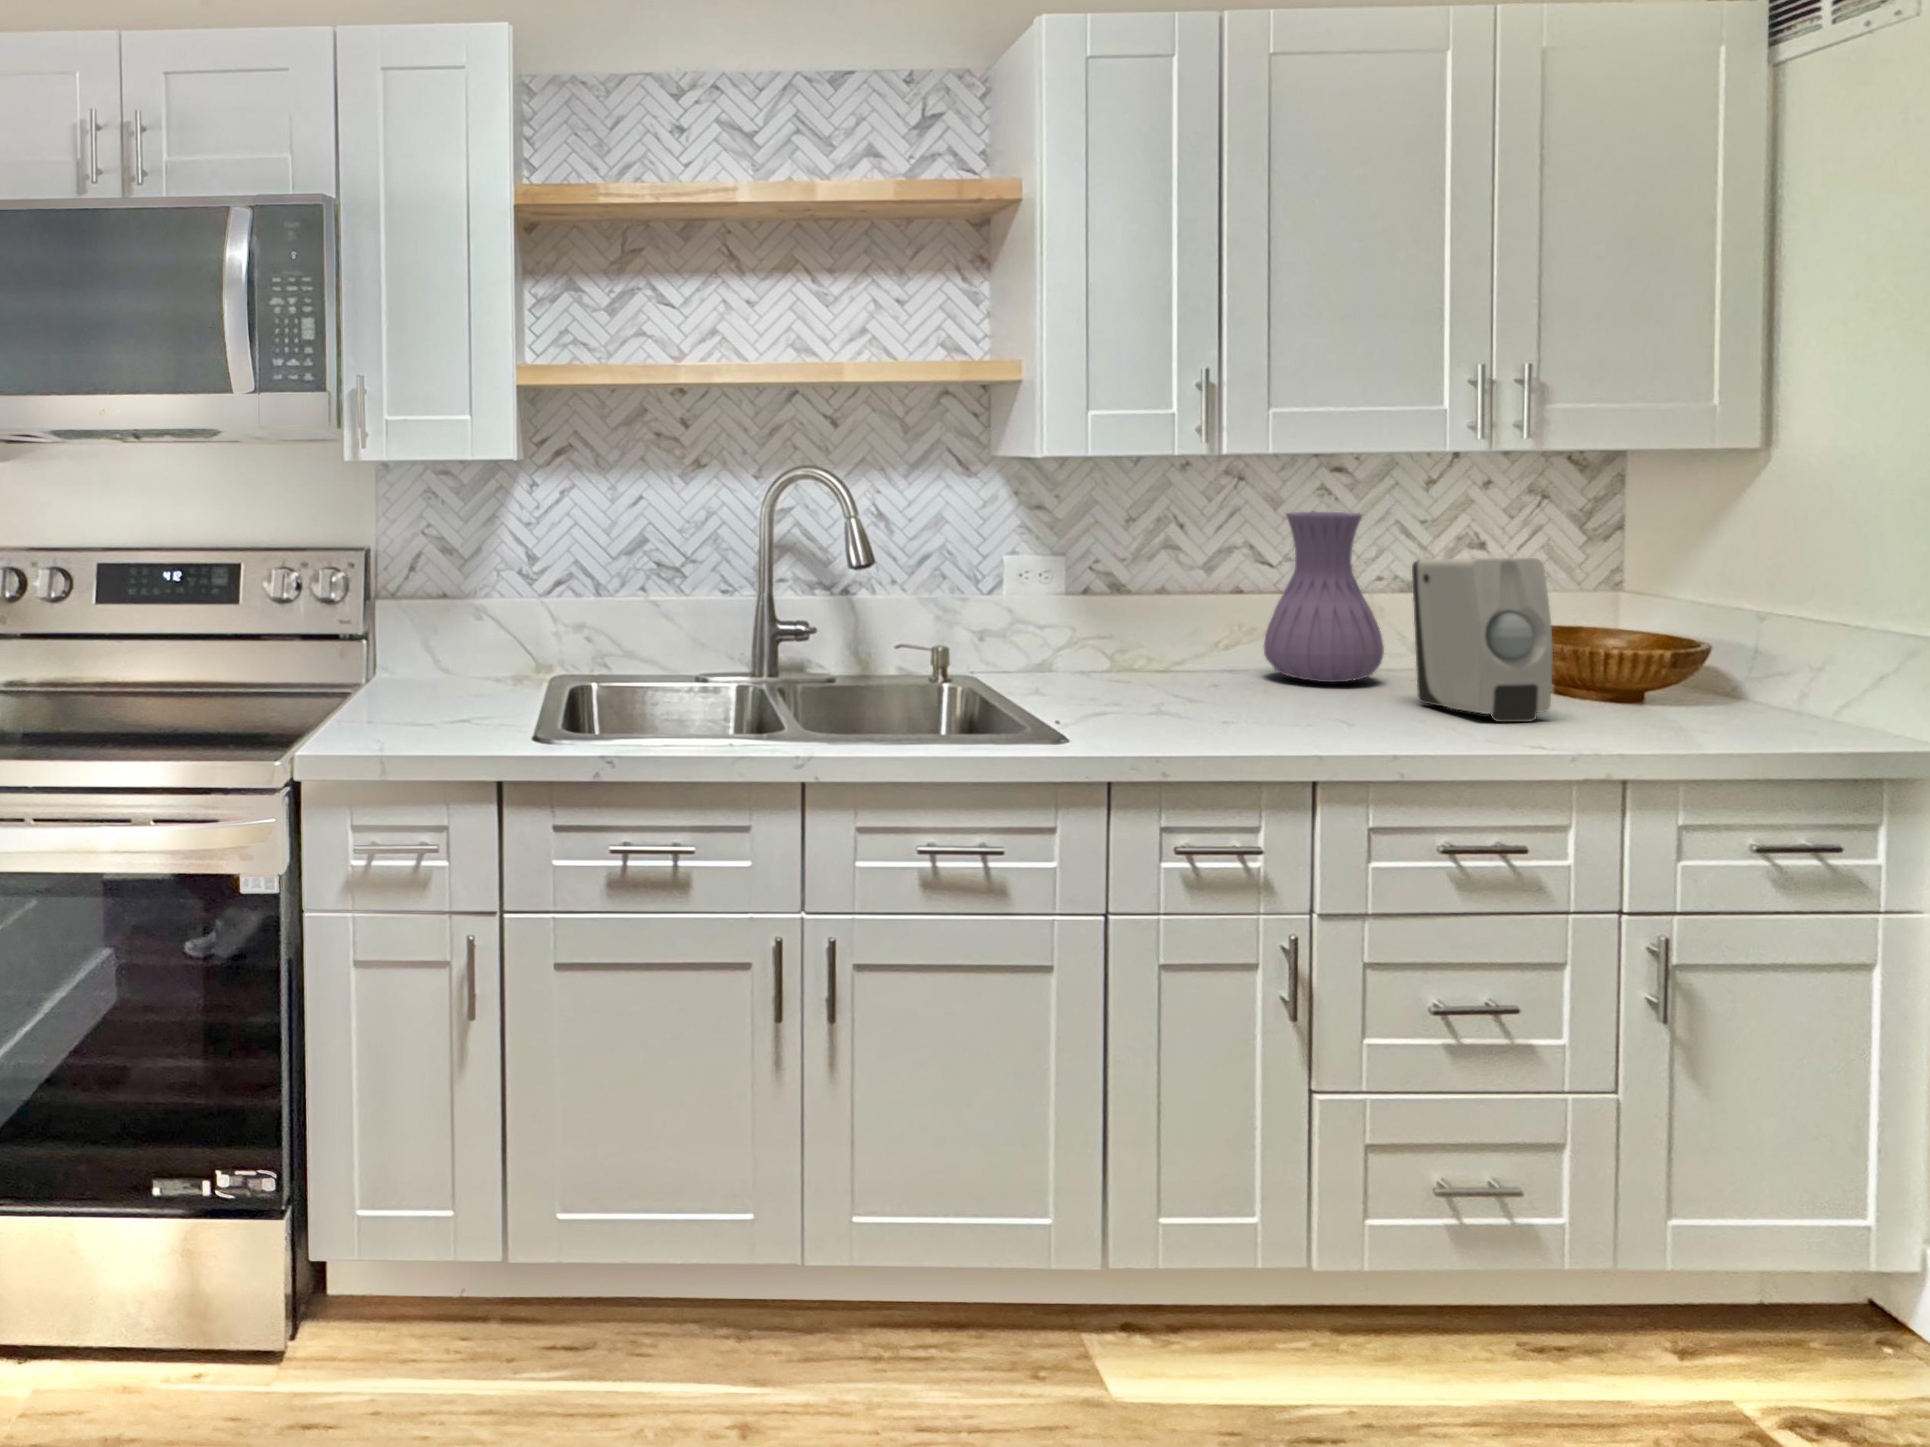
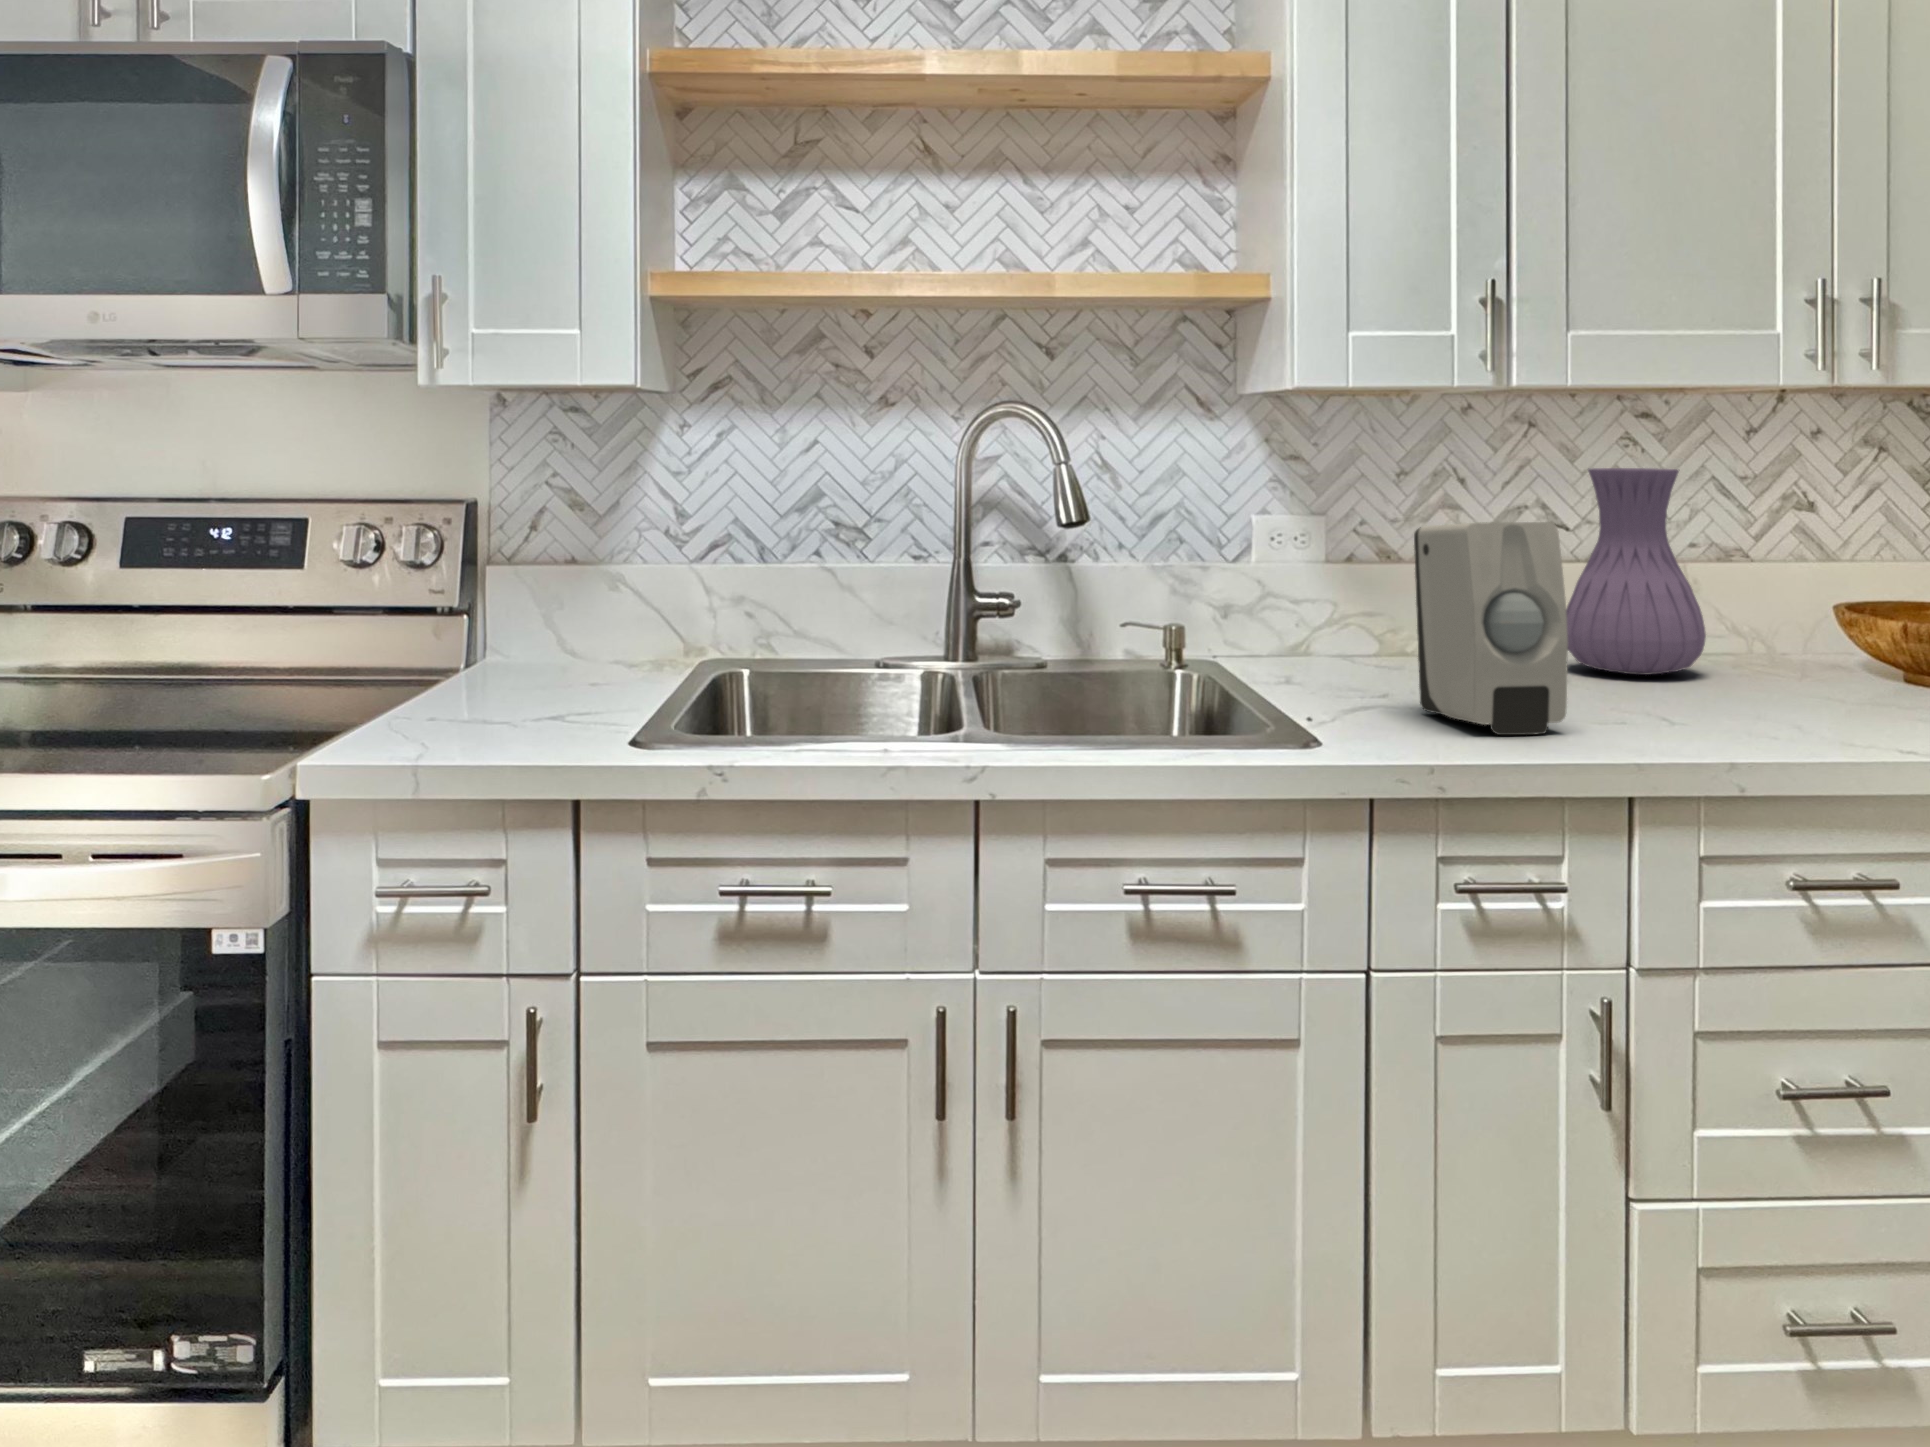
soap dispenser: present [1412,558,1553,722] -> present [1414,522,1568,735]

